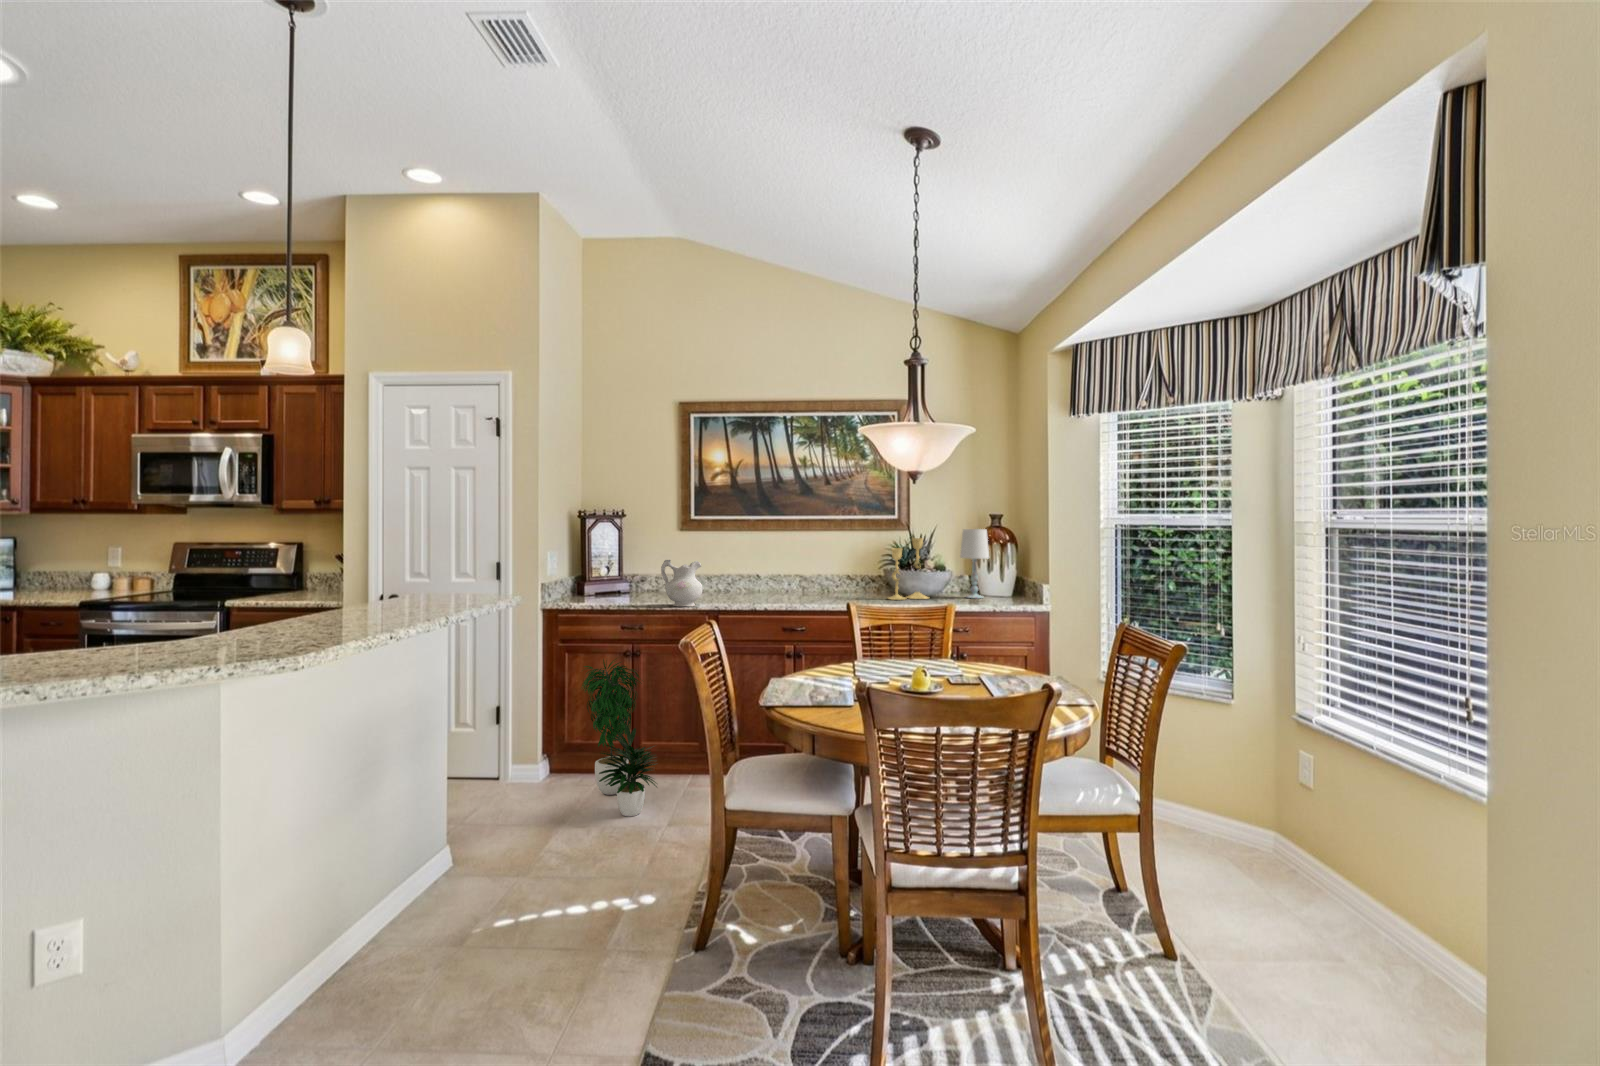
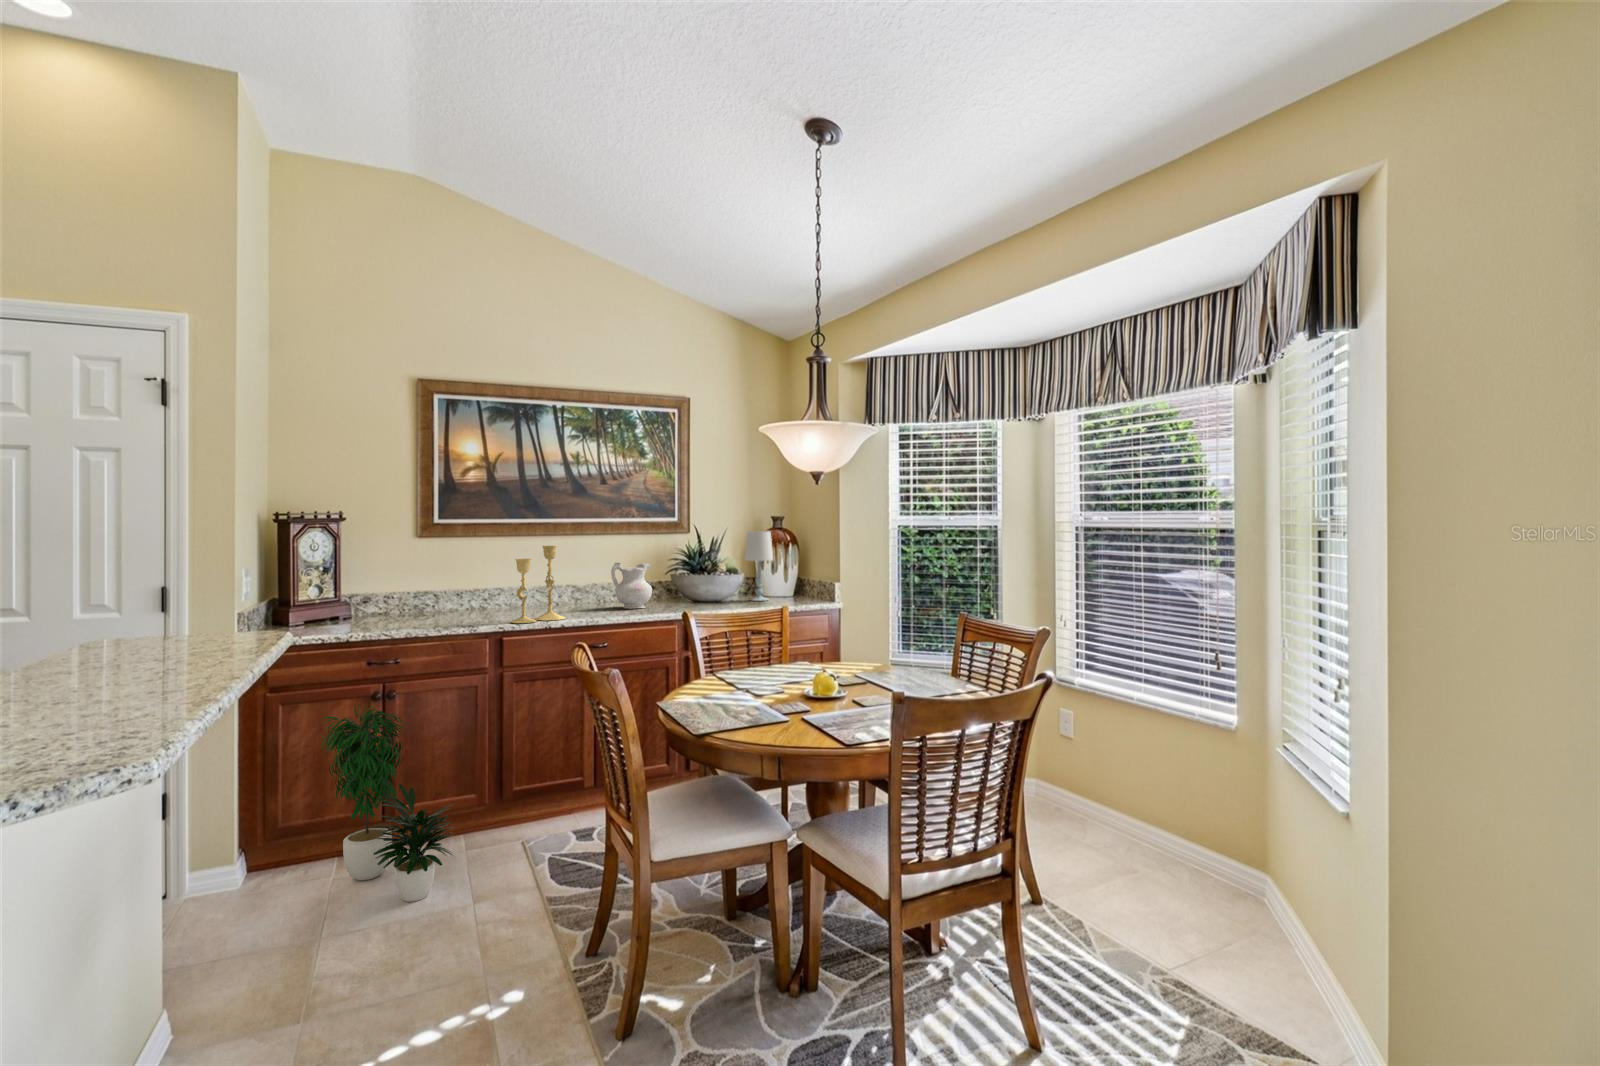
candlestick: present [888,538,928,600] -> present [511,546,565,623]
ceramic pitcher: present [661,560,703,607] -> present [611,563,652,609]

